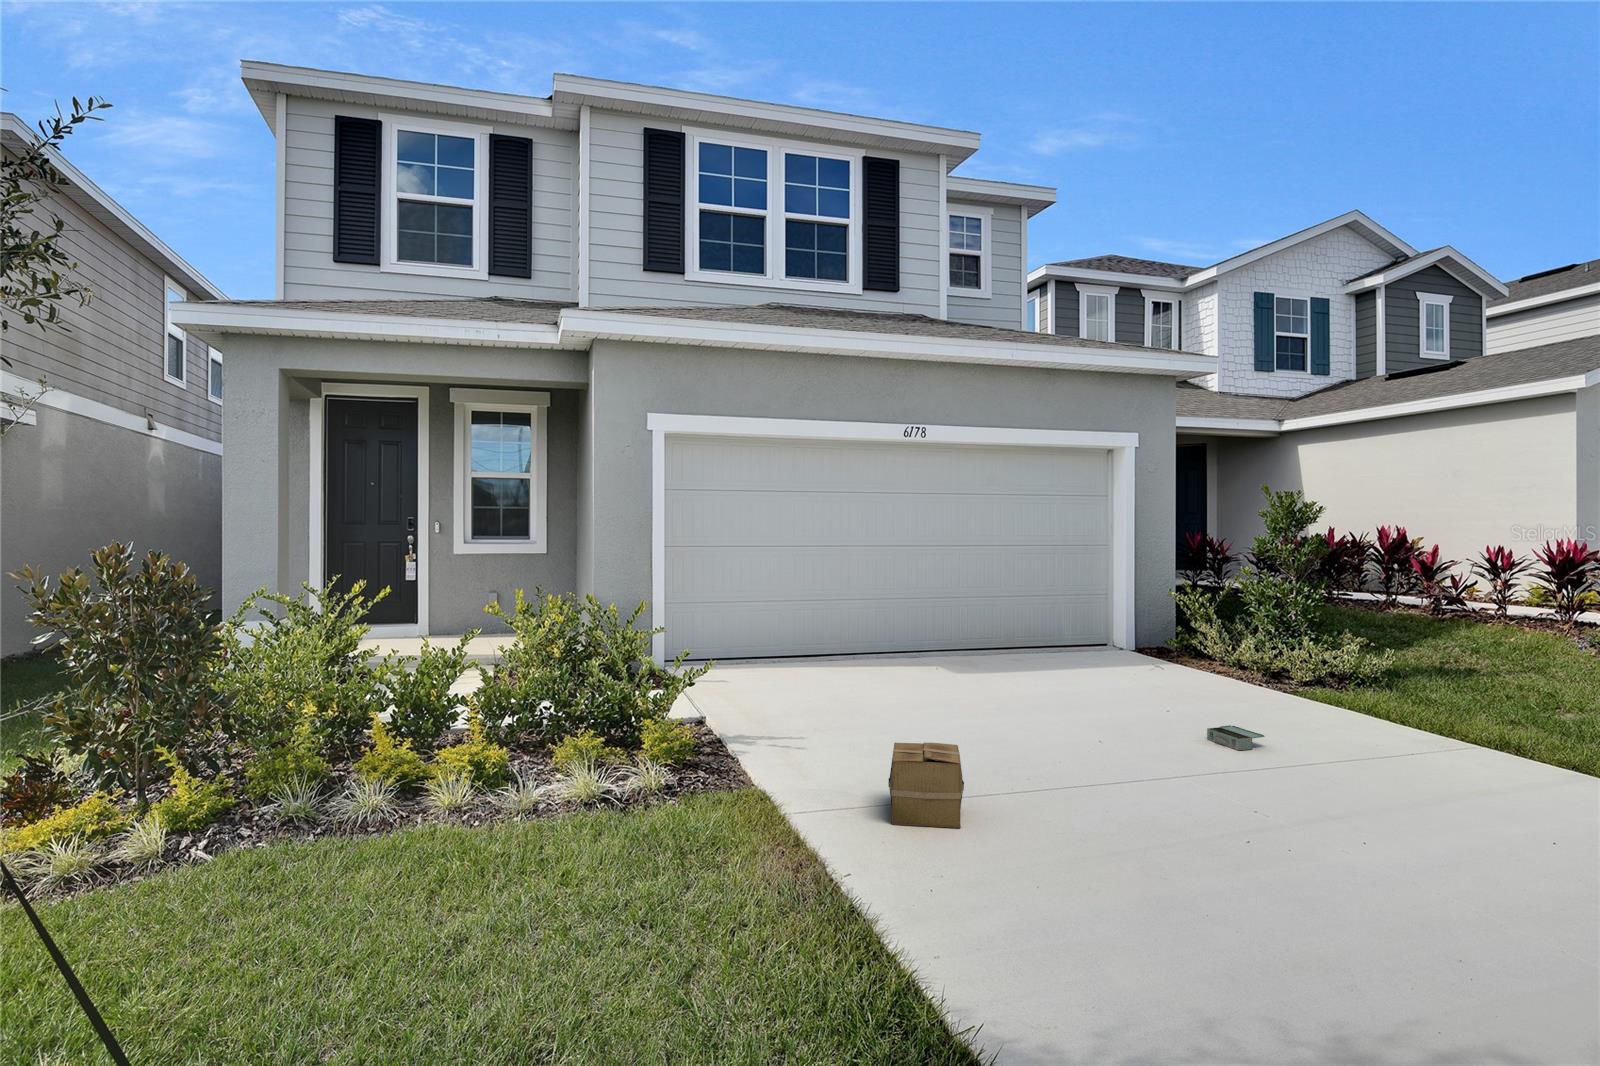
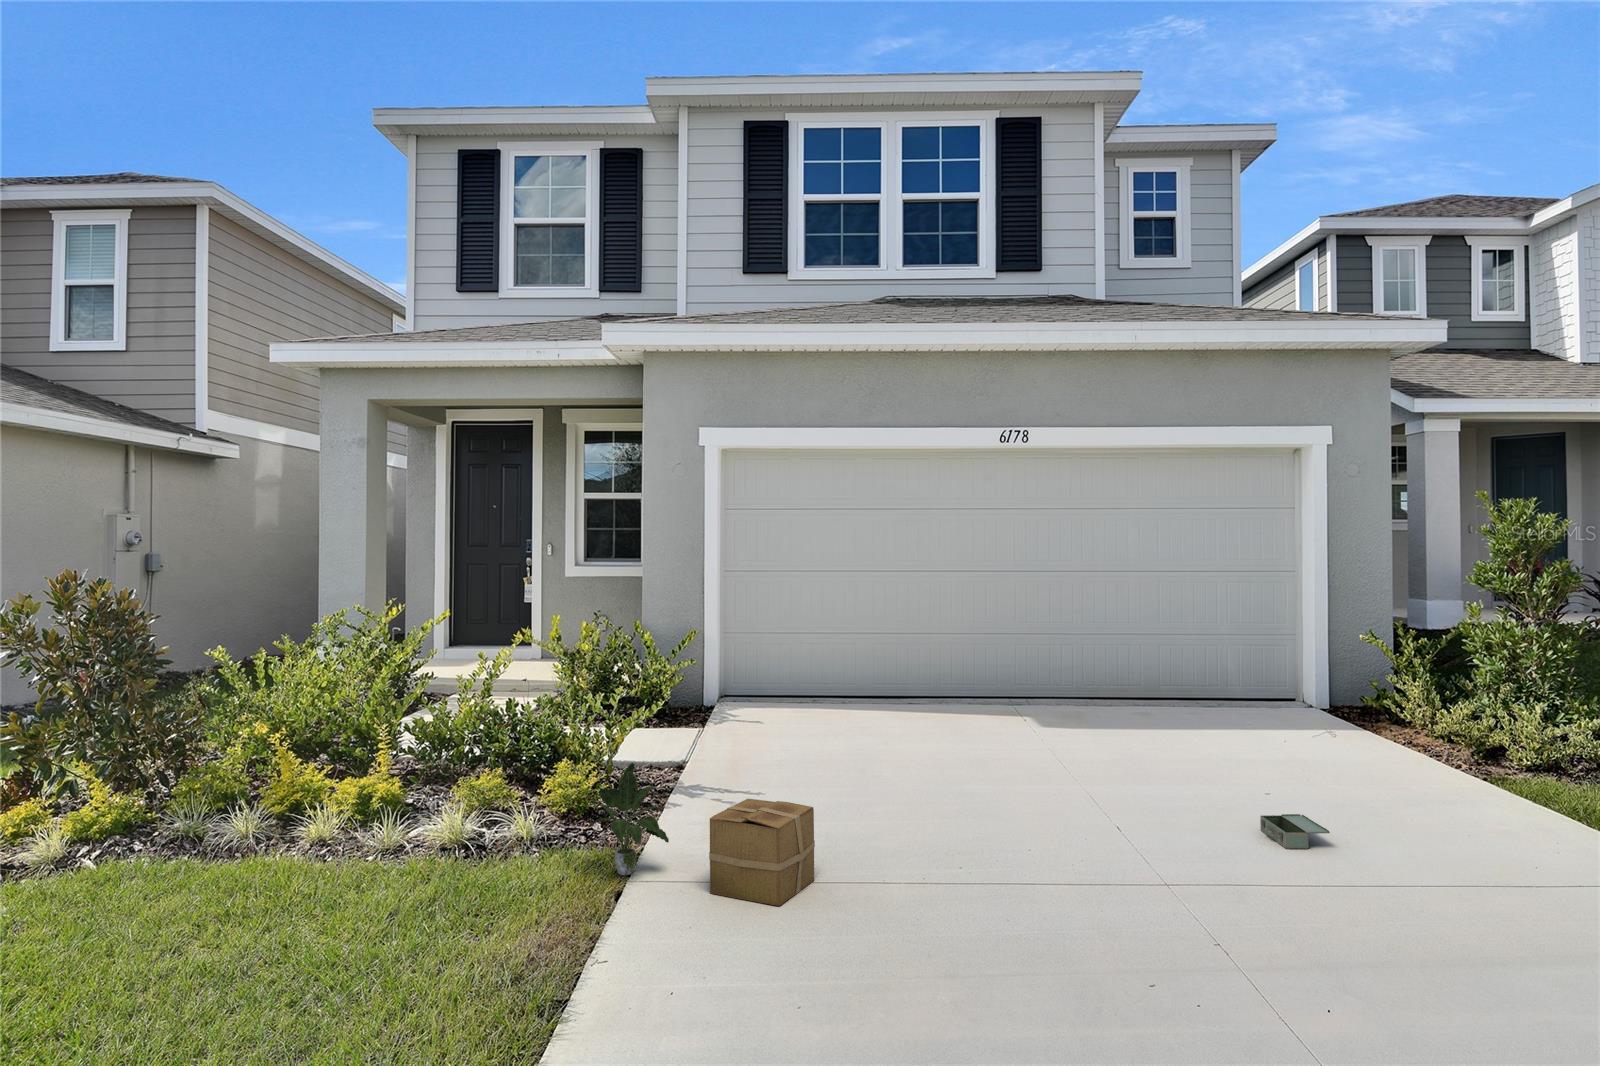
potted plant: none [766,718,838,818] -> present [584,763,669,875]

